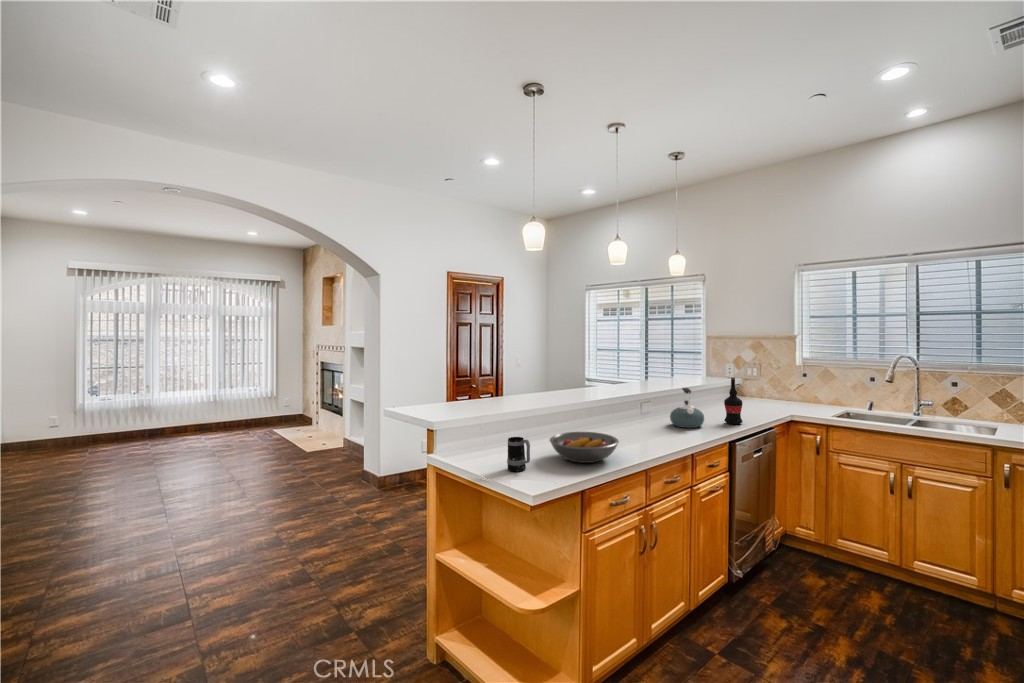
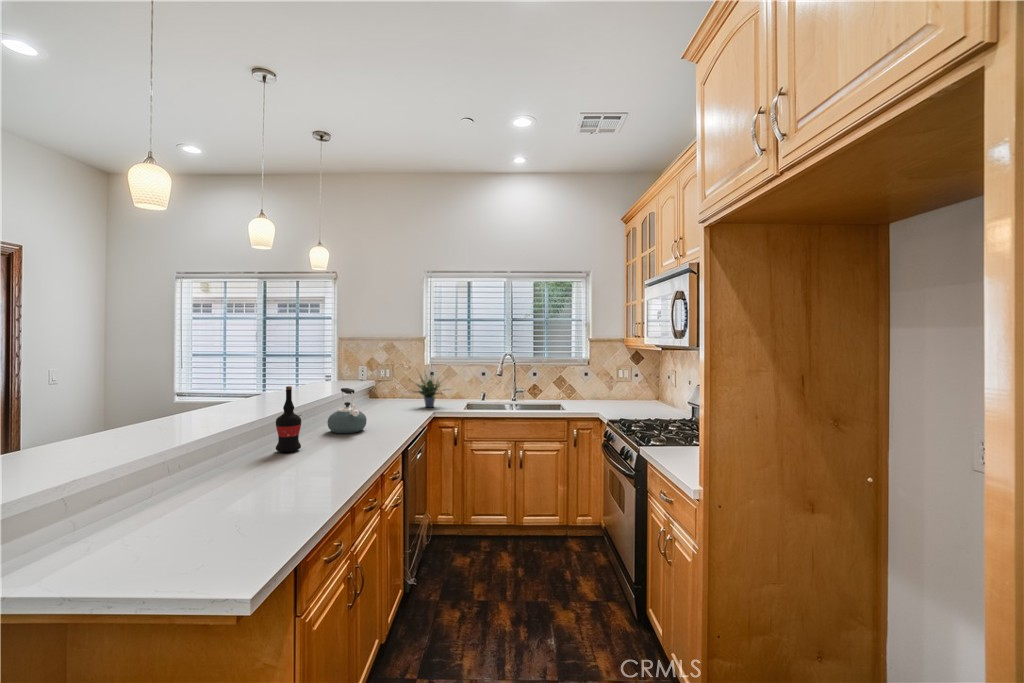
potted plant: none [767,367,819,412] -> present [414,375,442,407]
wine bottle: present [724,377,743,424] -> present [276,386,301,452]
fruit bowl: present [550,432,619,463] -> none [182,452,301,500]
mug: present [507,437,530,472] -> none [99,478,158,545]

